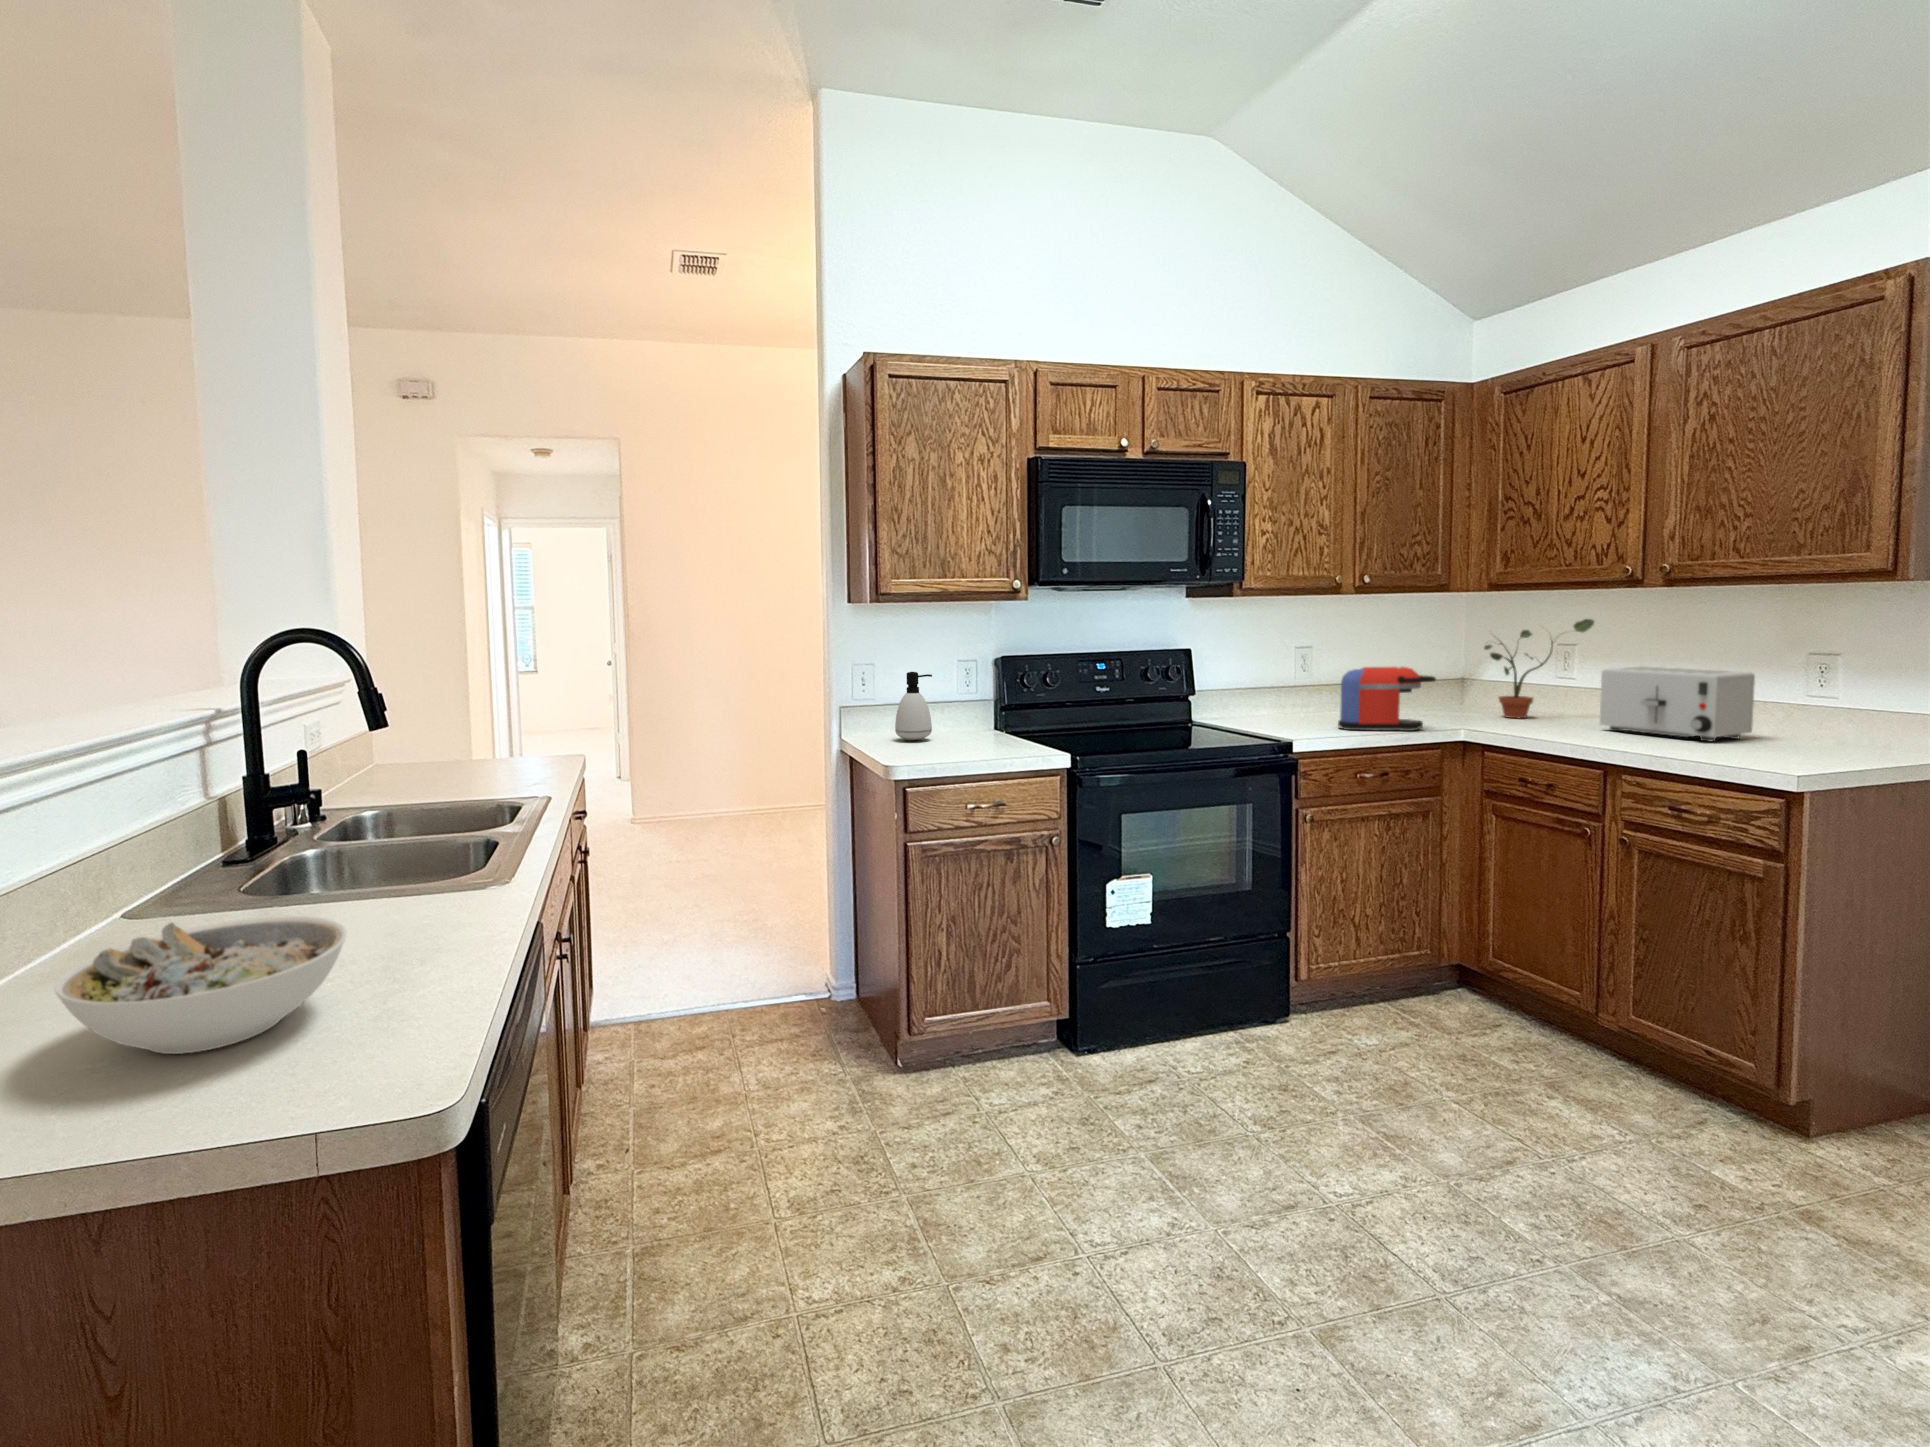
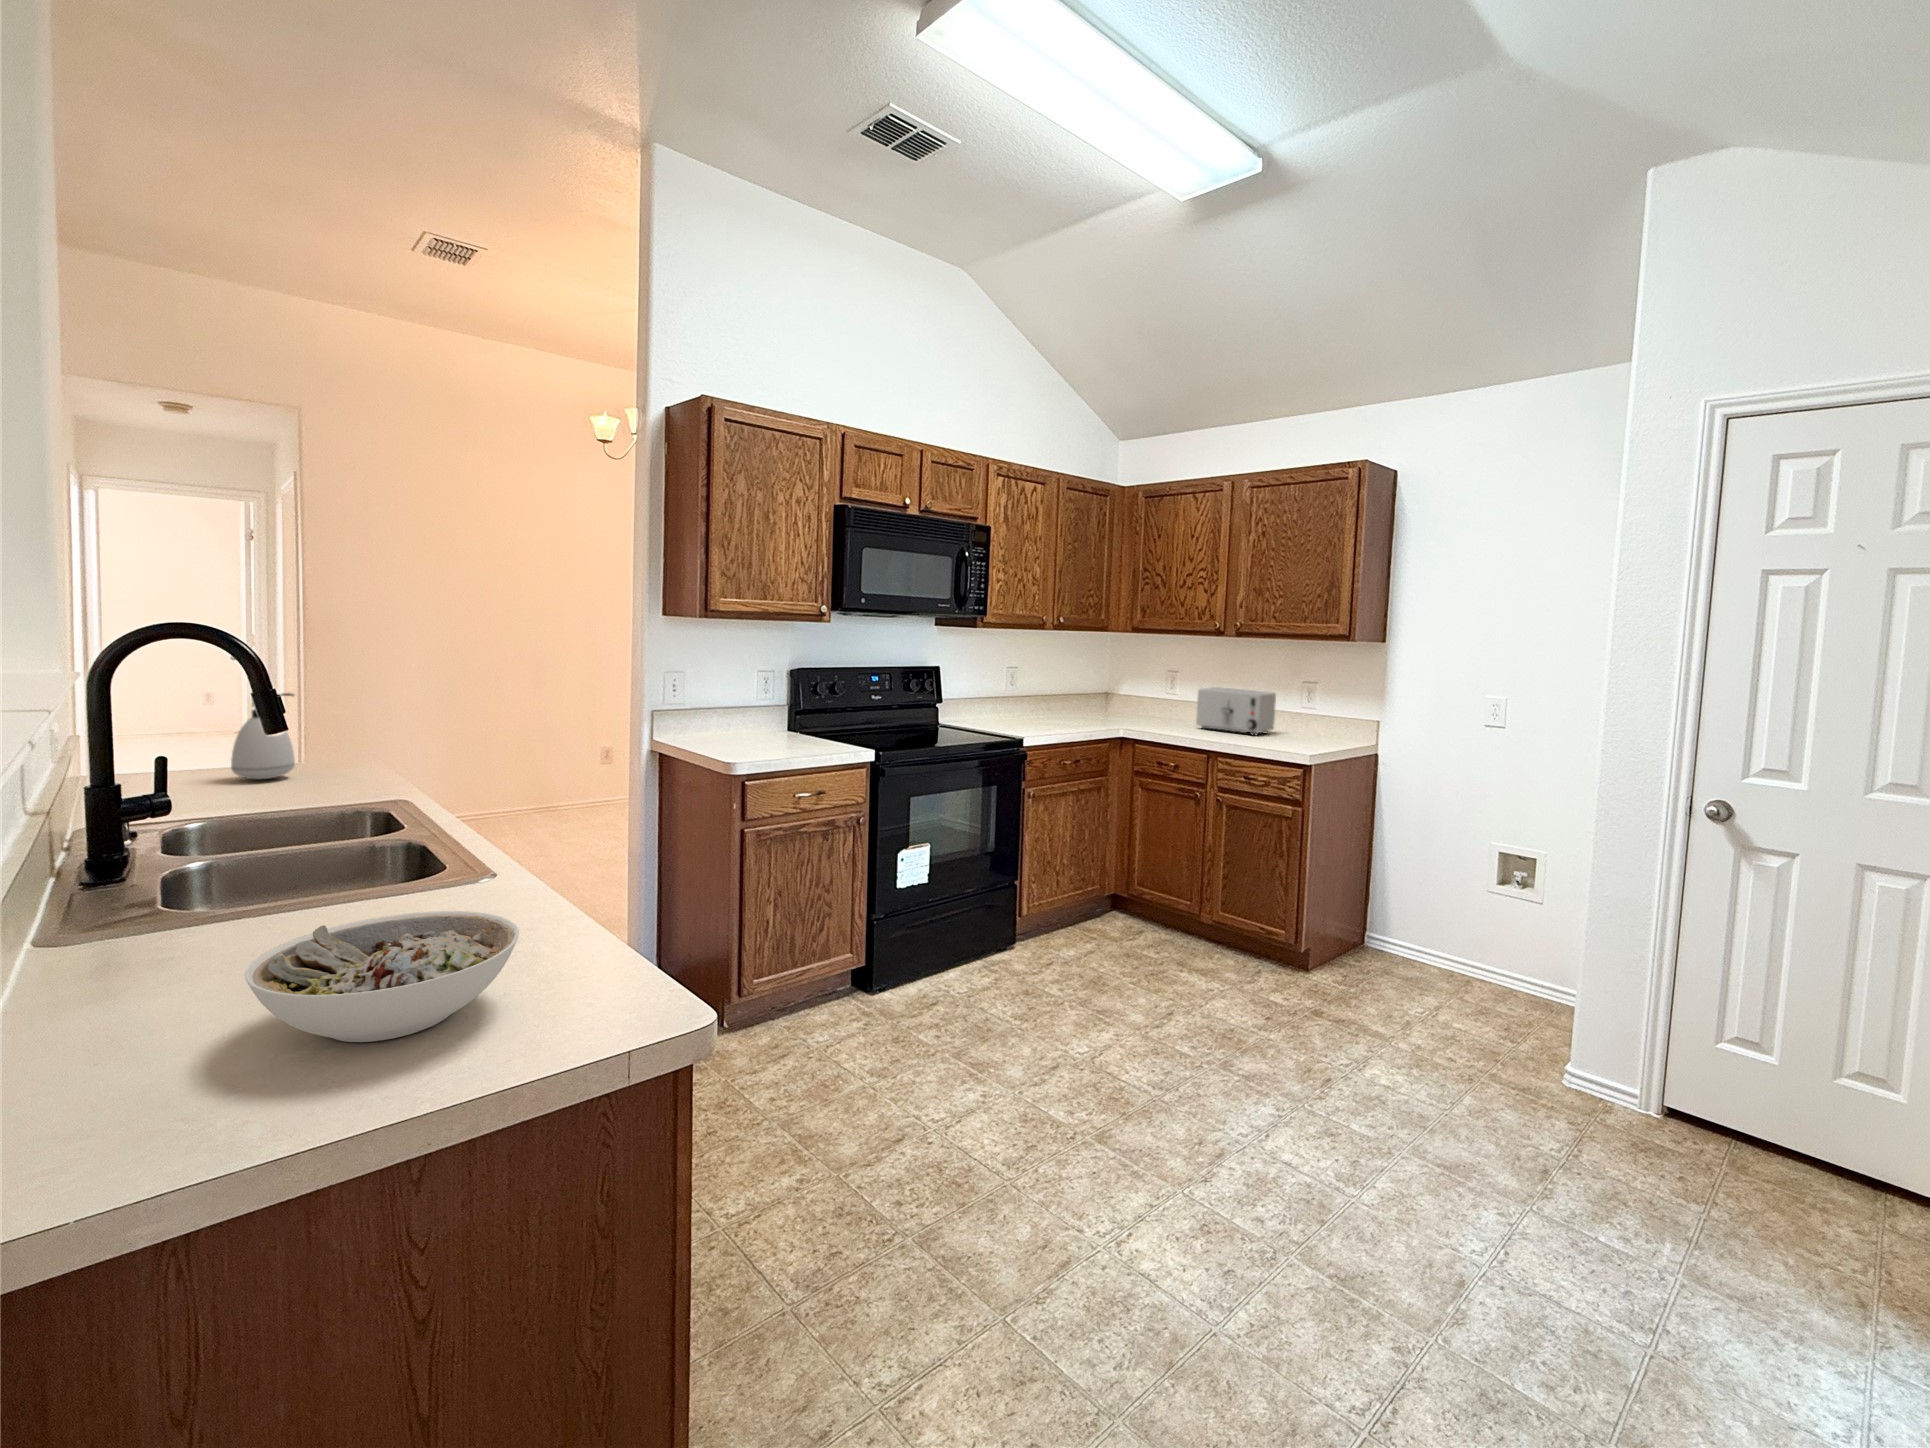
potted plant: present [1484,619,1594,718] -> none [1127,654,1189,721]
coffee maker: present [1338,667,1436,731] -> none [1045,684,1107,730]
soap dispenser: present [895,672,932,740] -> present [231,693,295,779]

